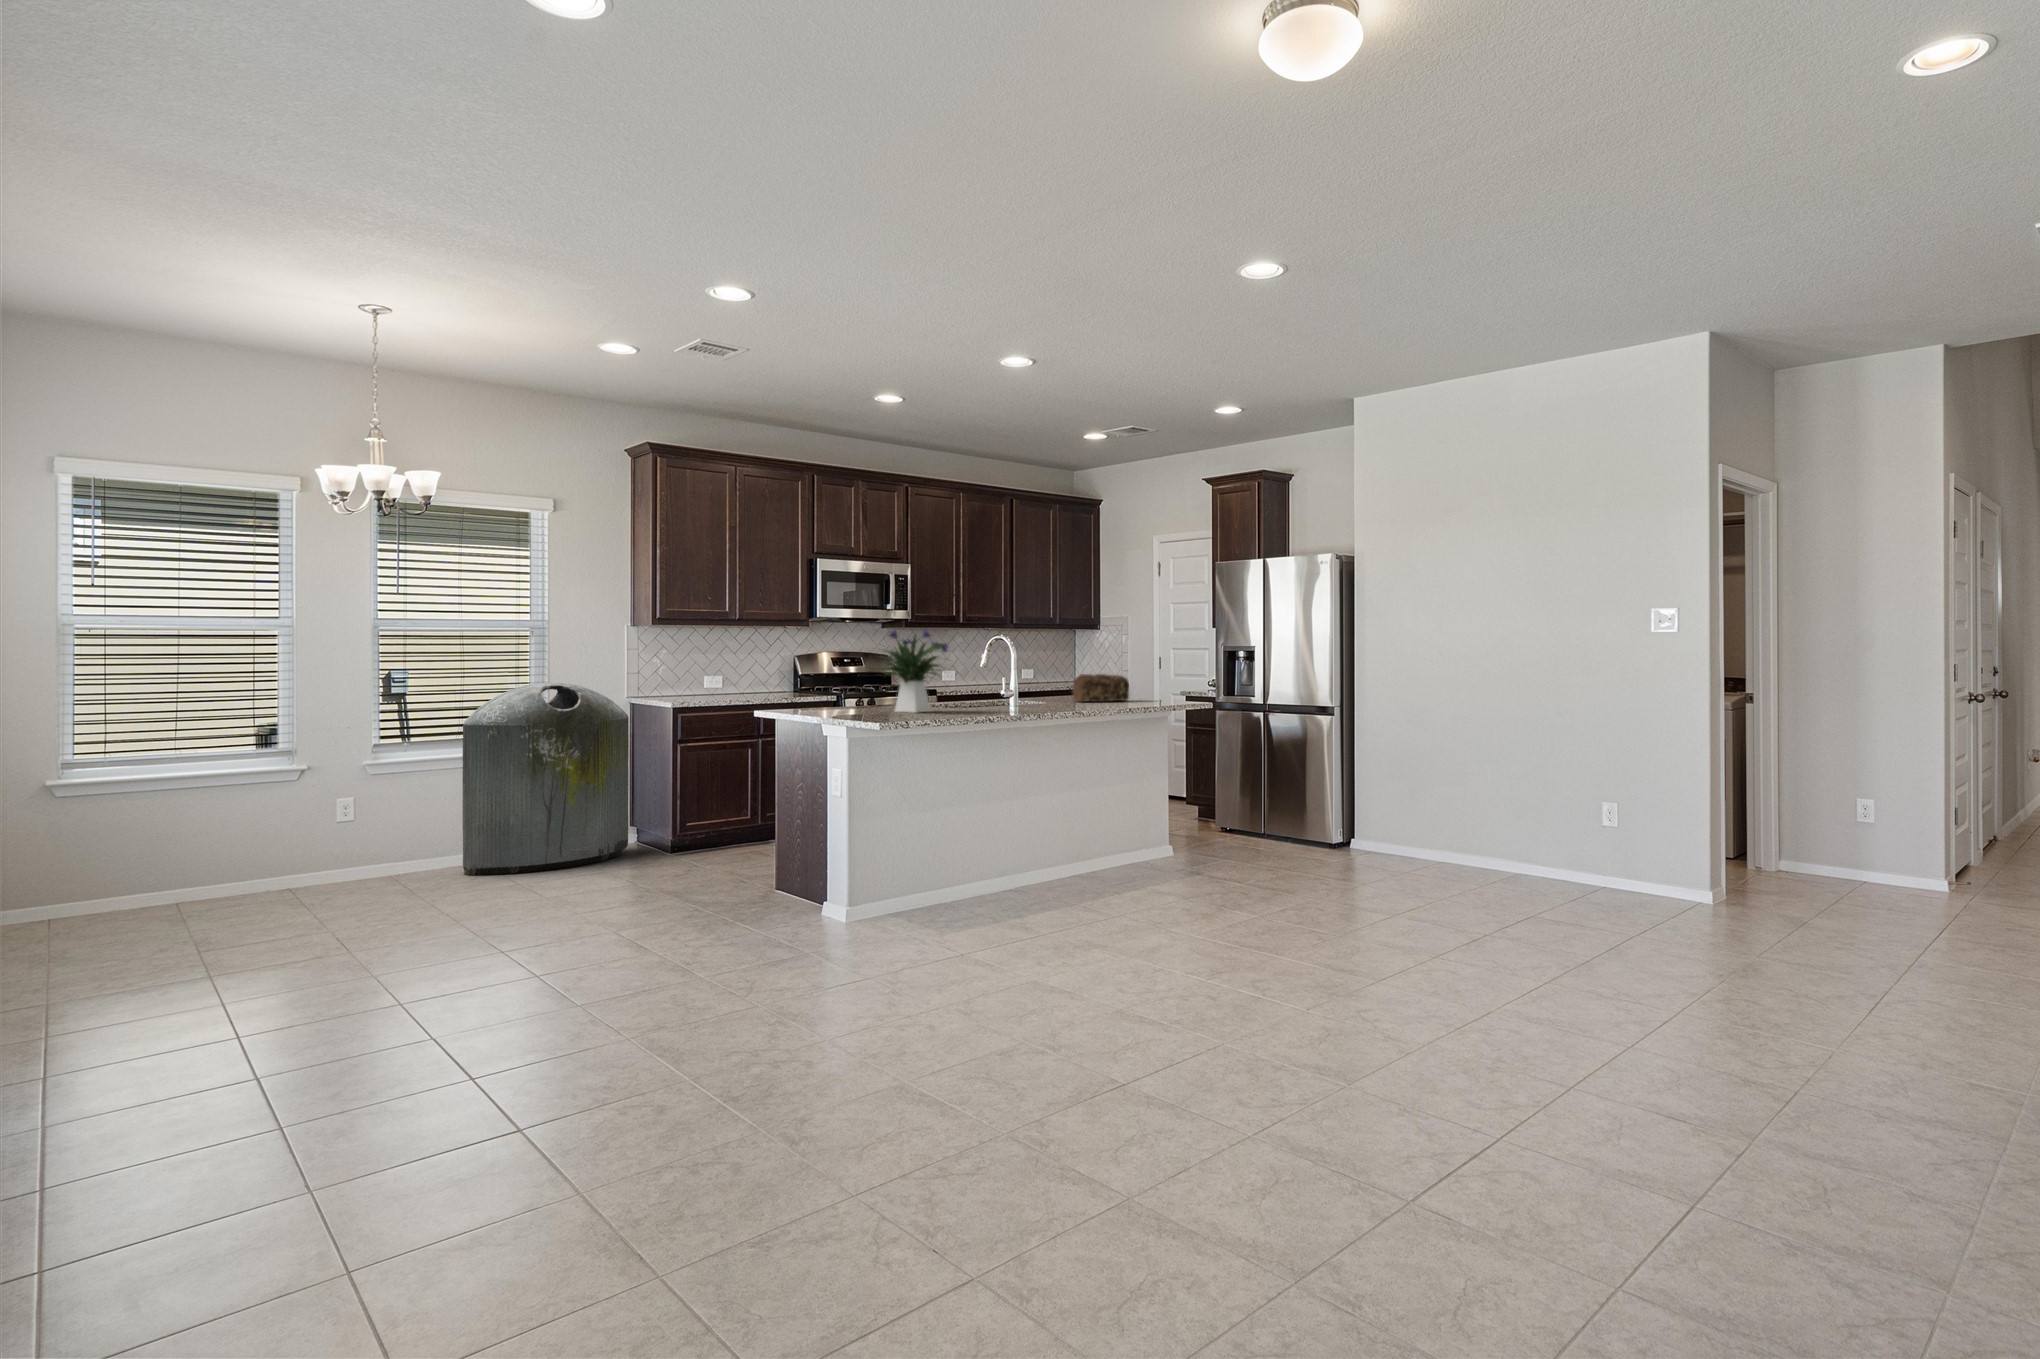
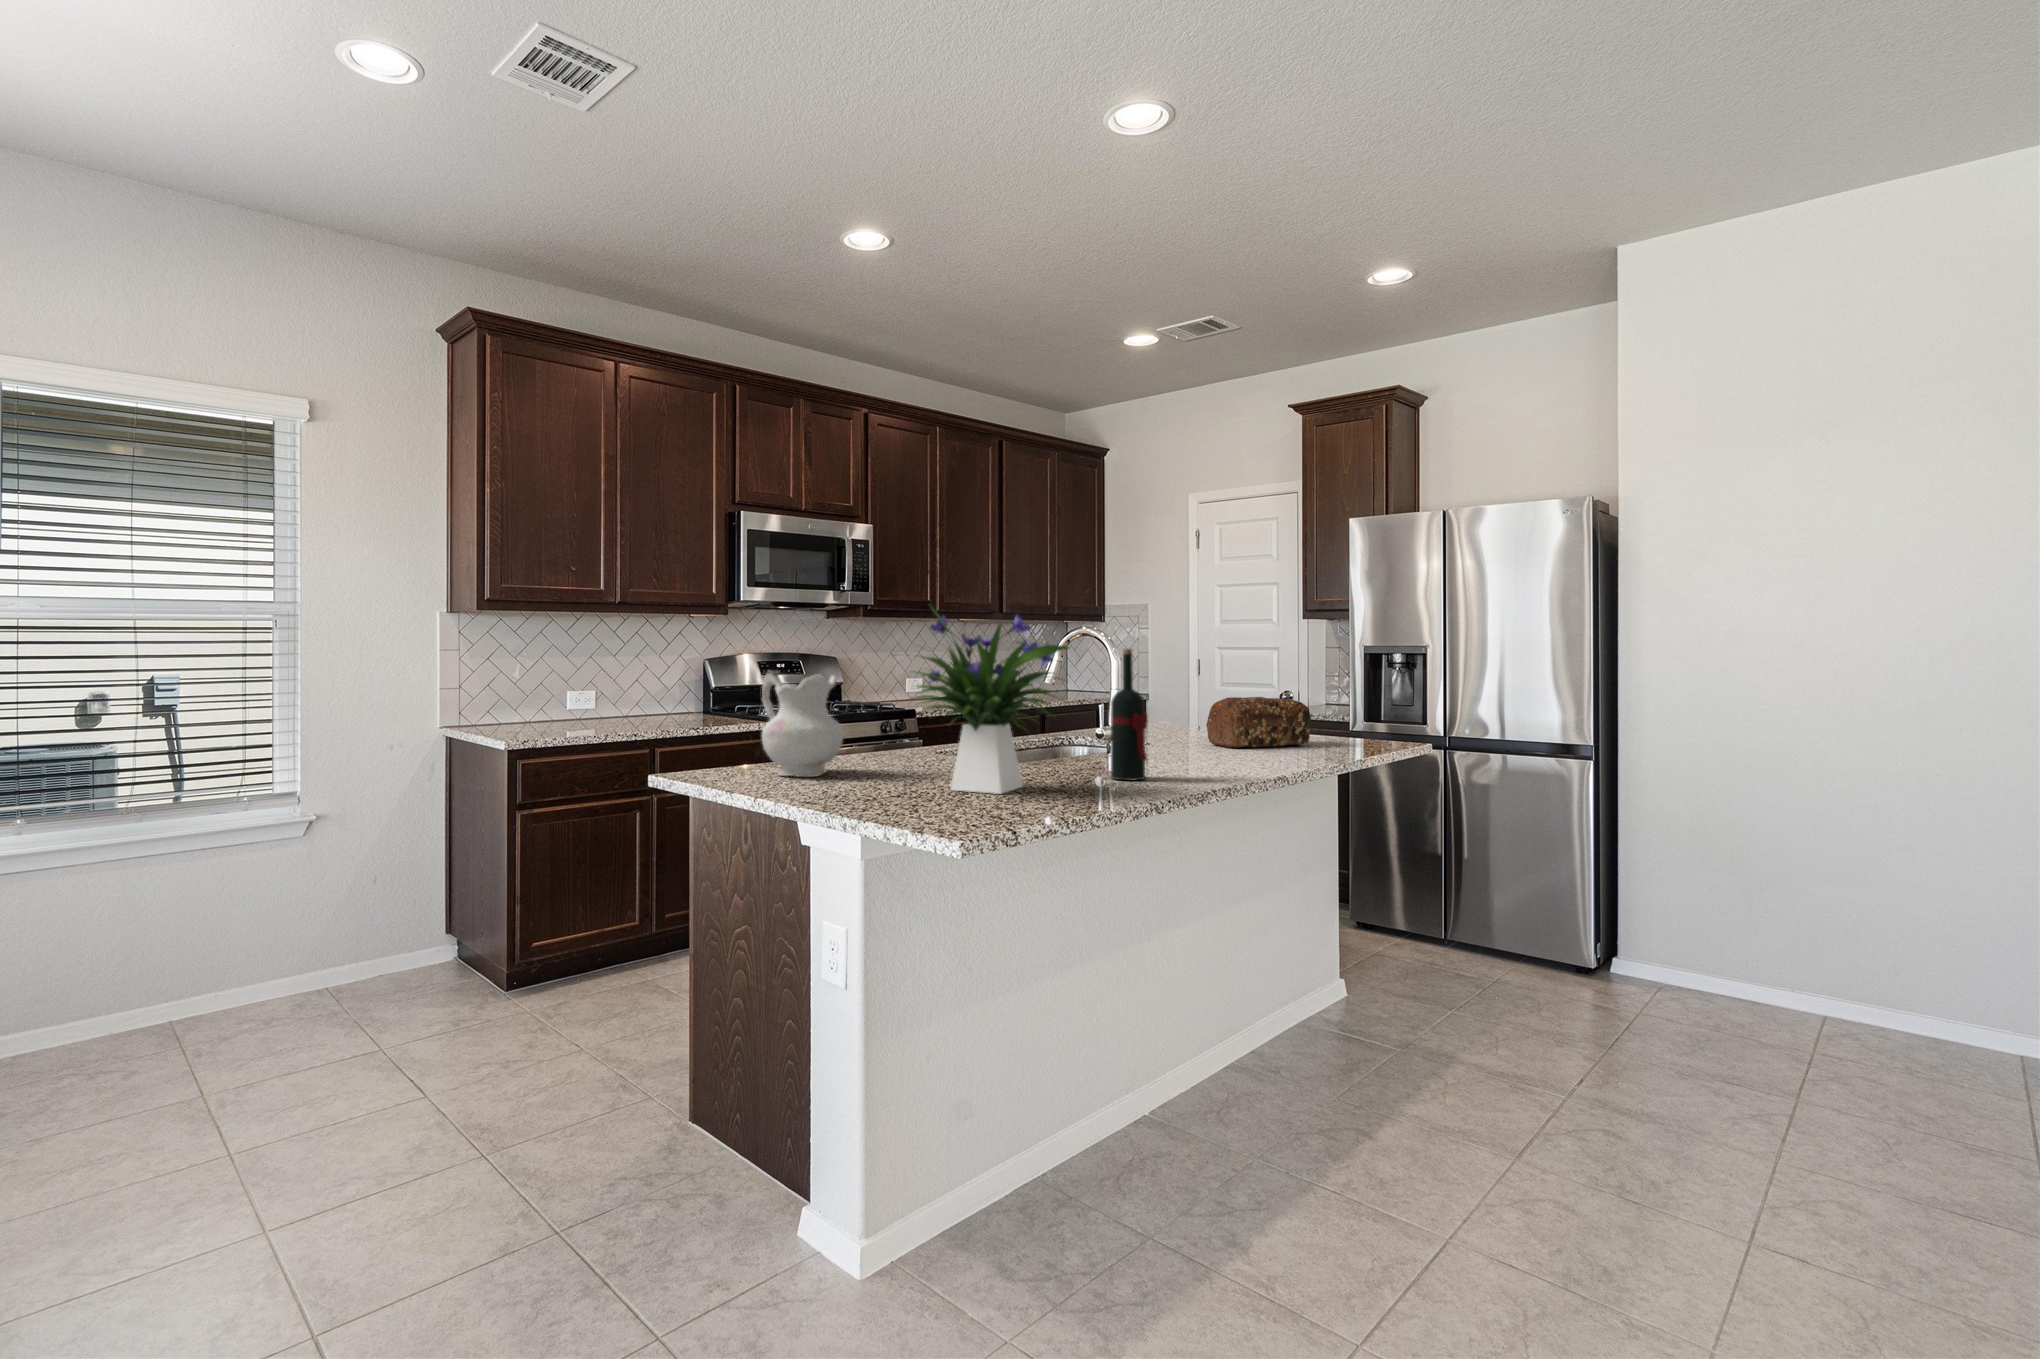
wine bottle: none [981,646,998,710] -> present [1111,649,1148,781]
ceramic pitcher: none [810,657,851,709] -> present [762,671,843,777]
trash can: present [462,683,629,875] -> none [121,709,437,1060]

